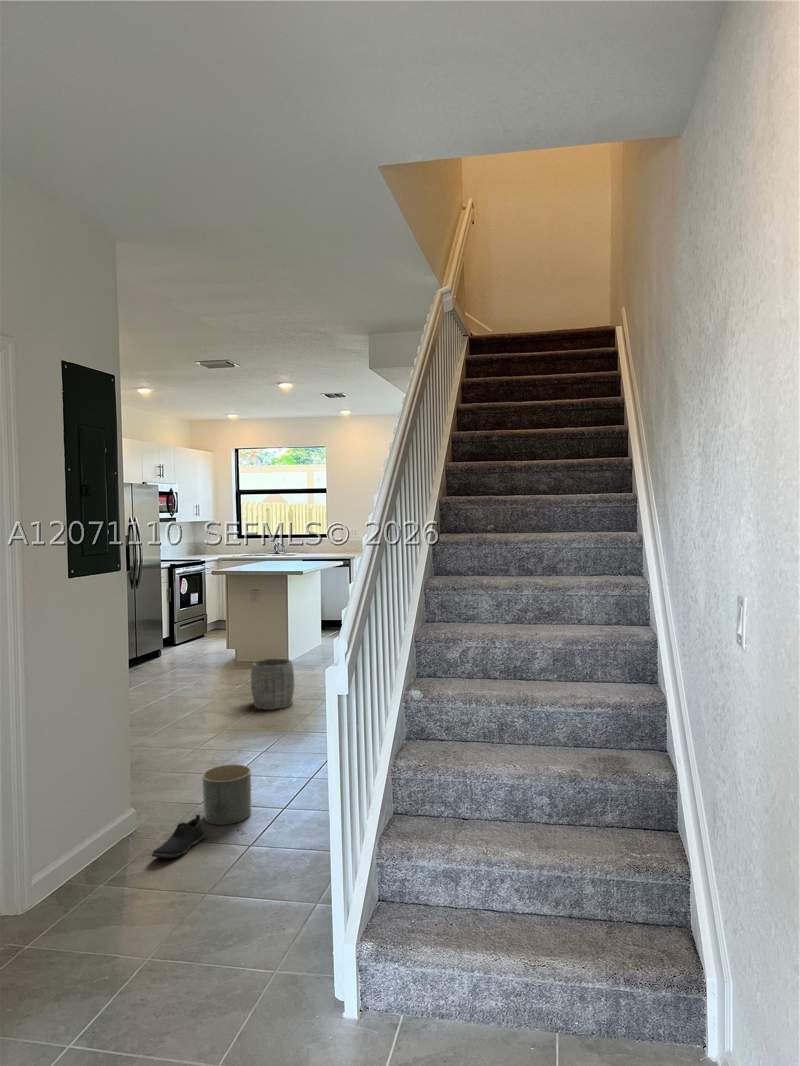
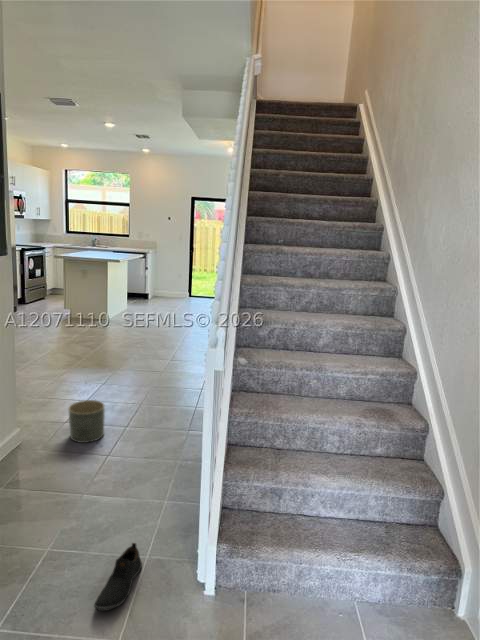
woven basket: present [251,659,294,710] -> none [89,321,119,355]
shoe: present [152,815,205,858] -> present [94,543,142,611]

